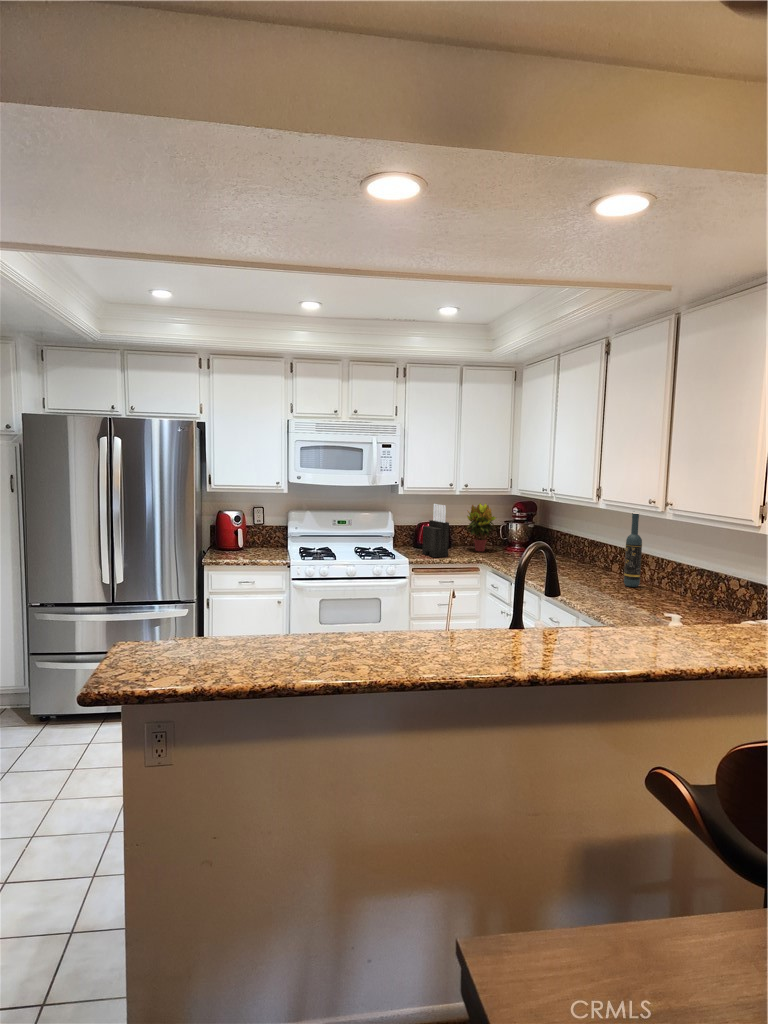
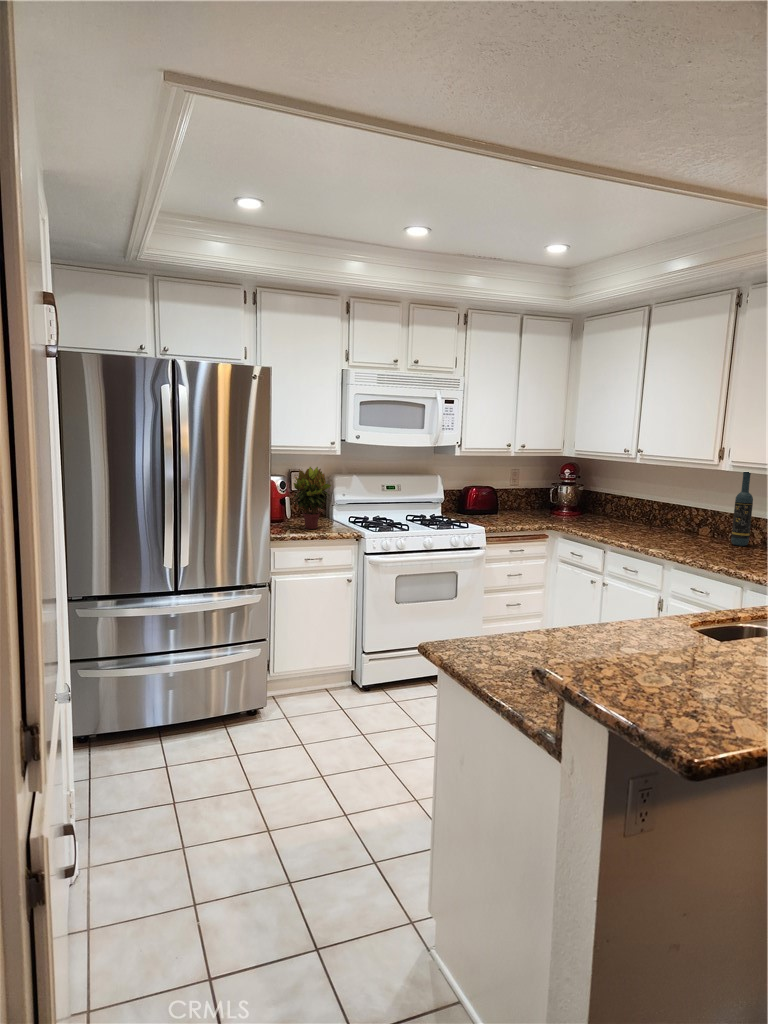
potted plant: present [467,503,496,551] -> present [294,467,331,529]
knife block: present [422,504,449,557] -> none [482,466,515,523]

